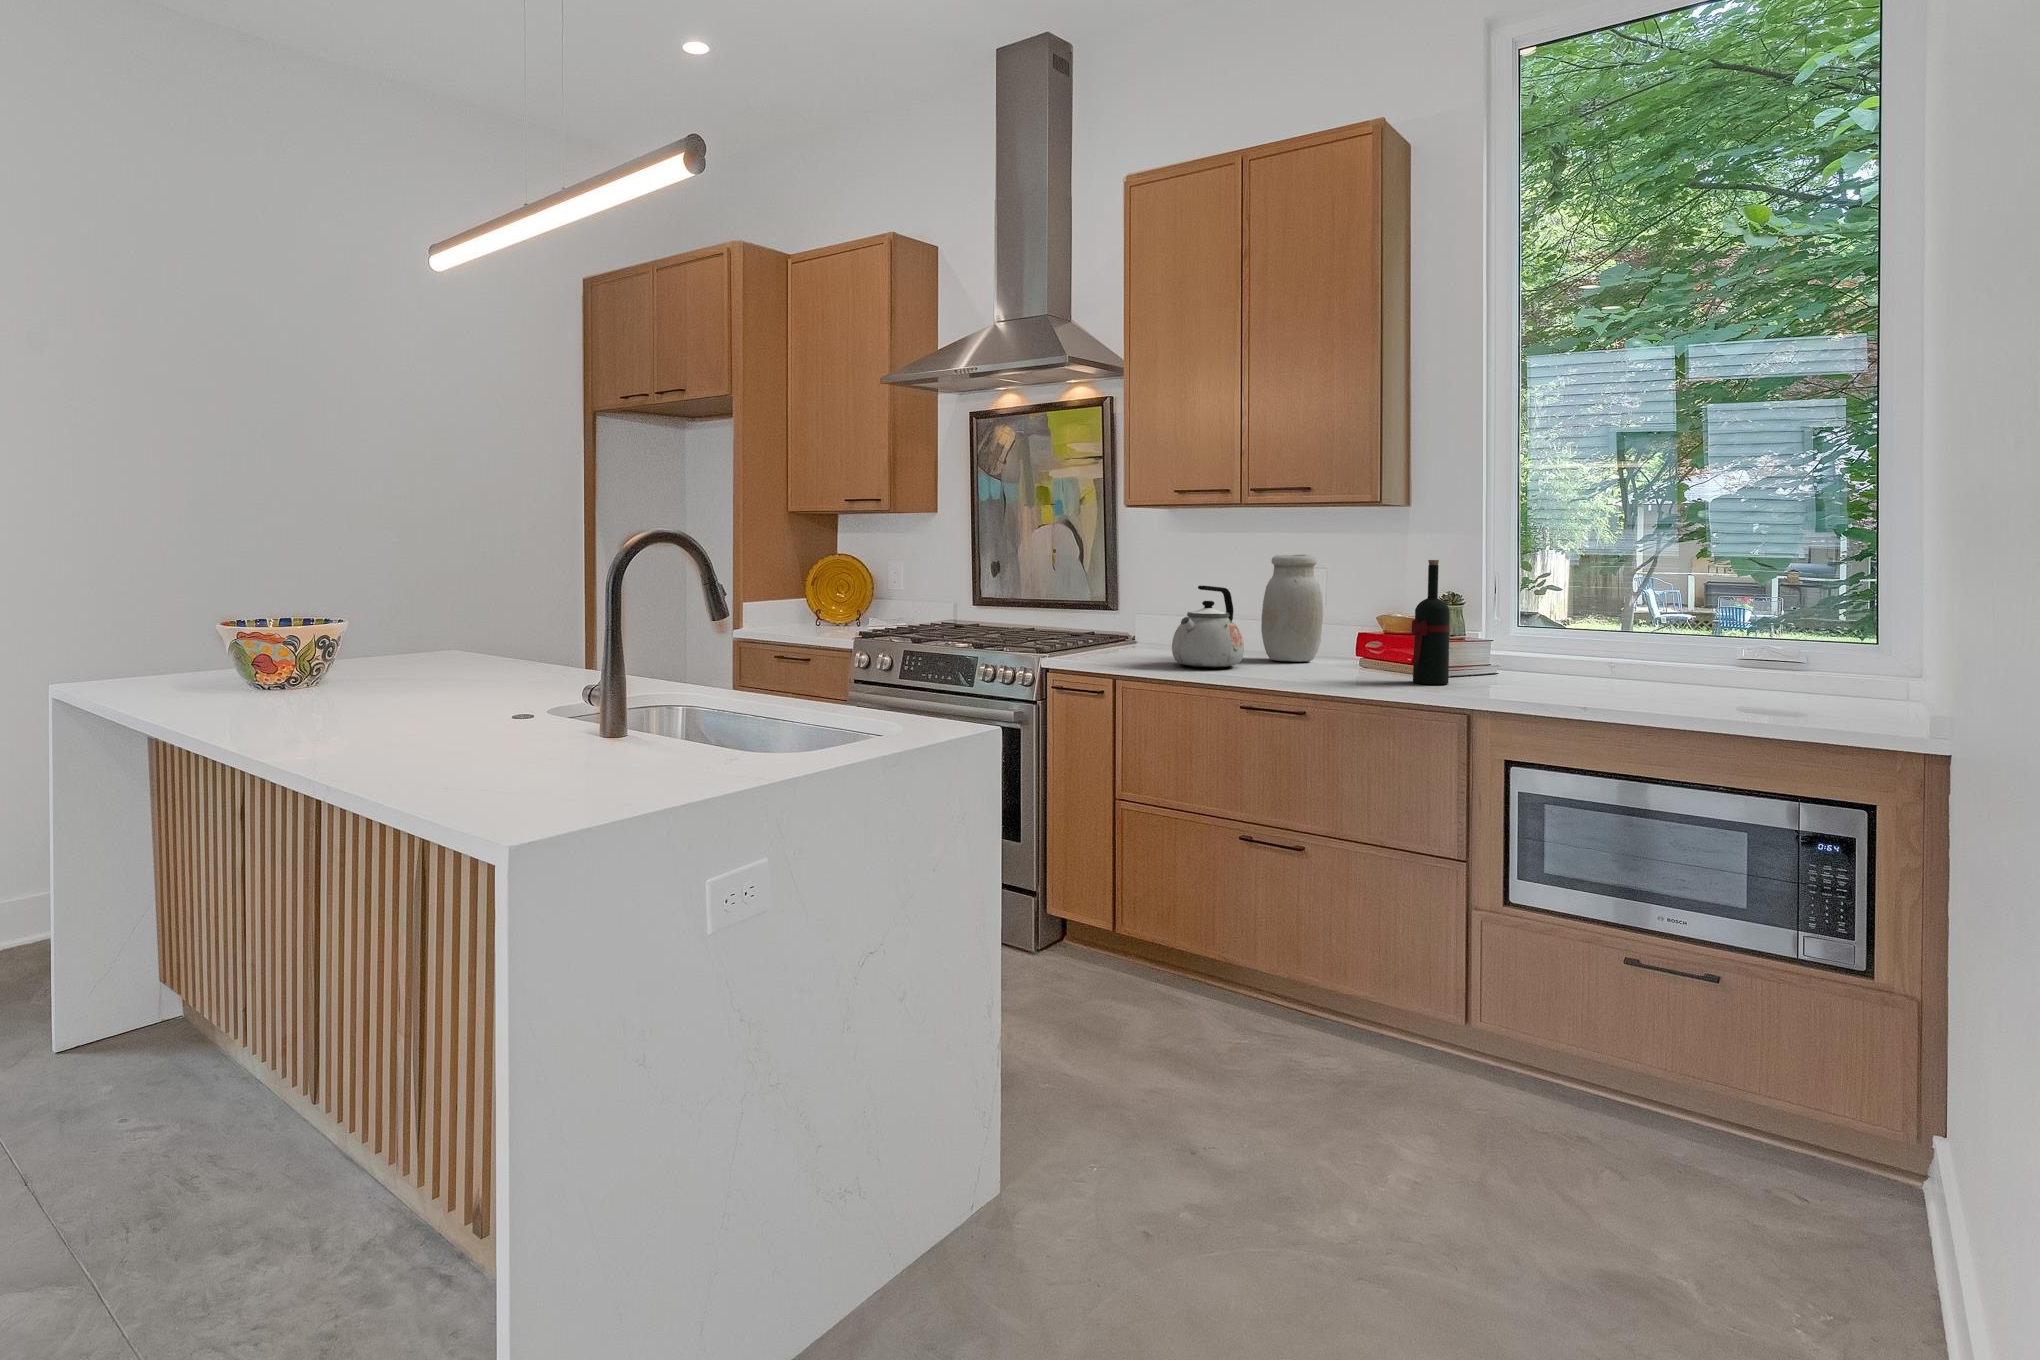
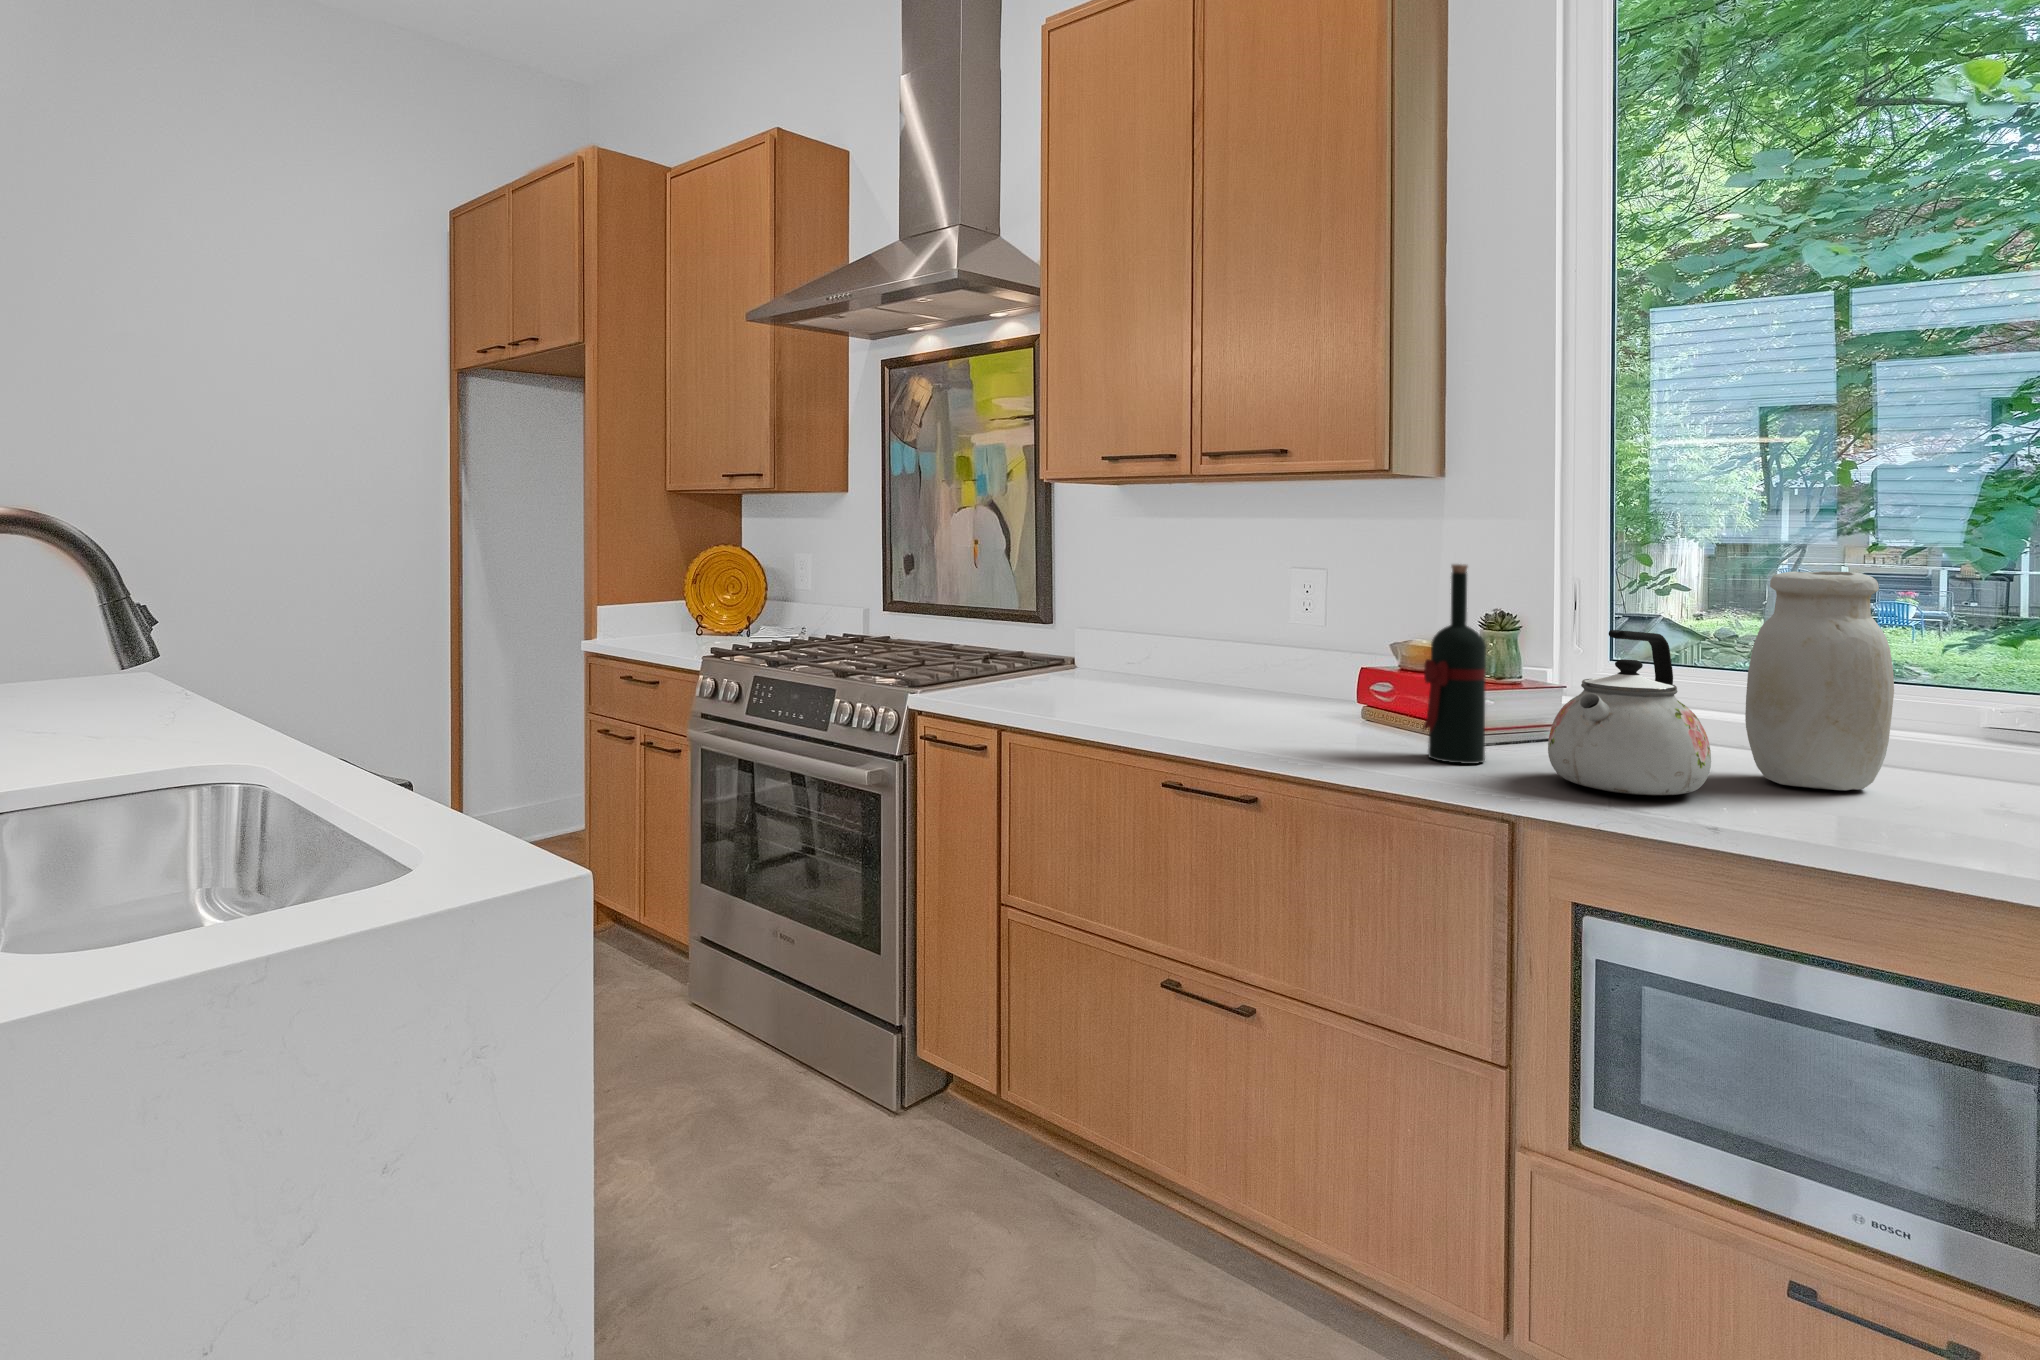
jar: present [1261,555,1323,661] -> present [1745,571,1894,790]
kettle: present [1172,586,1244,667] -> present [1548,630,1711,795]

